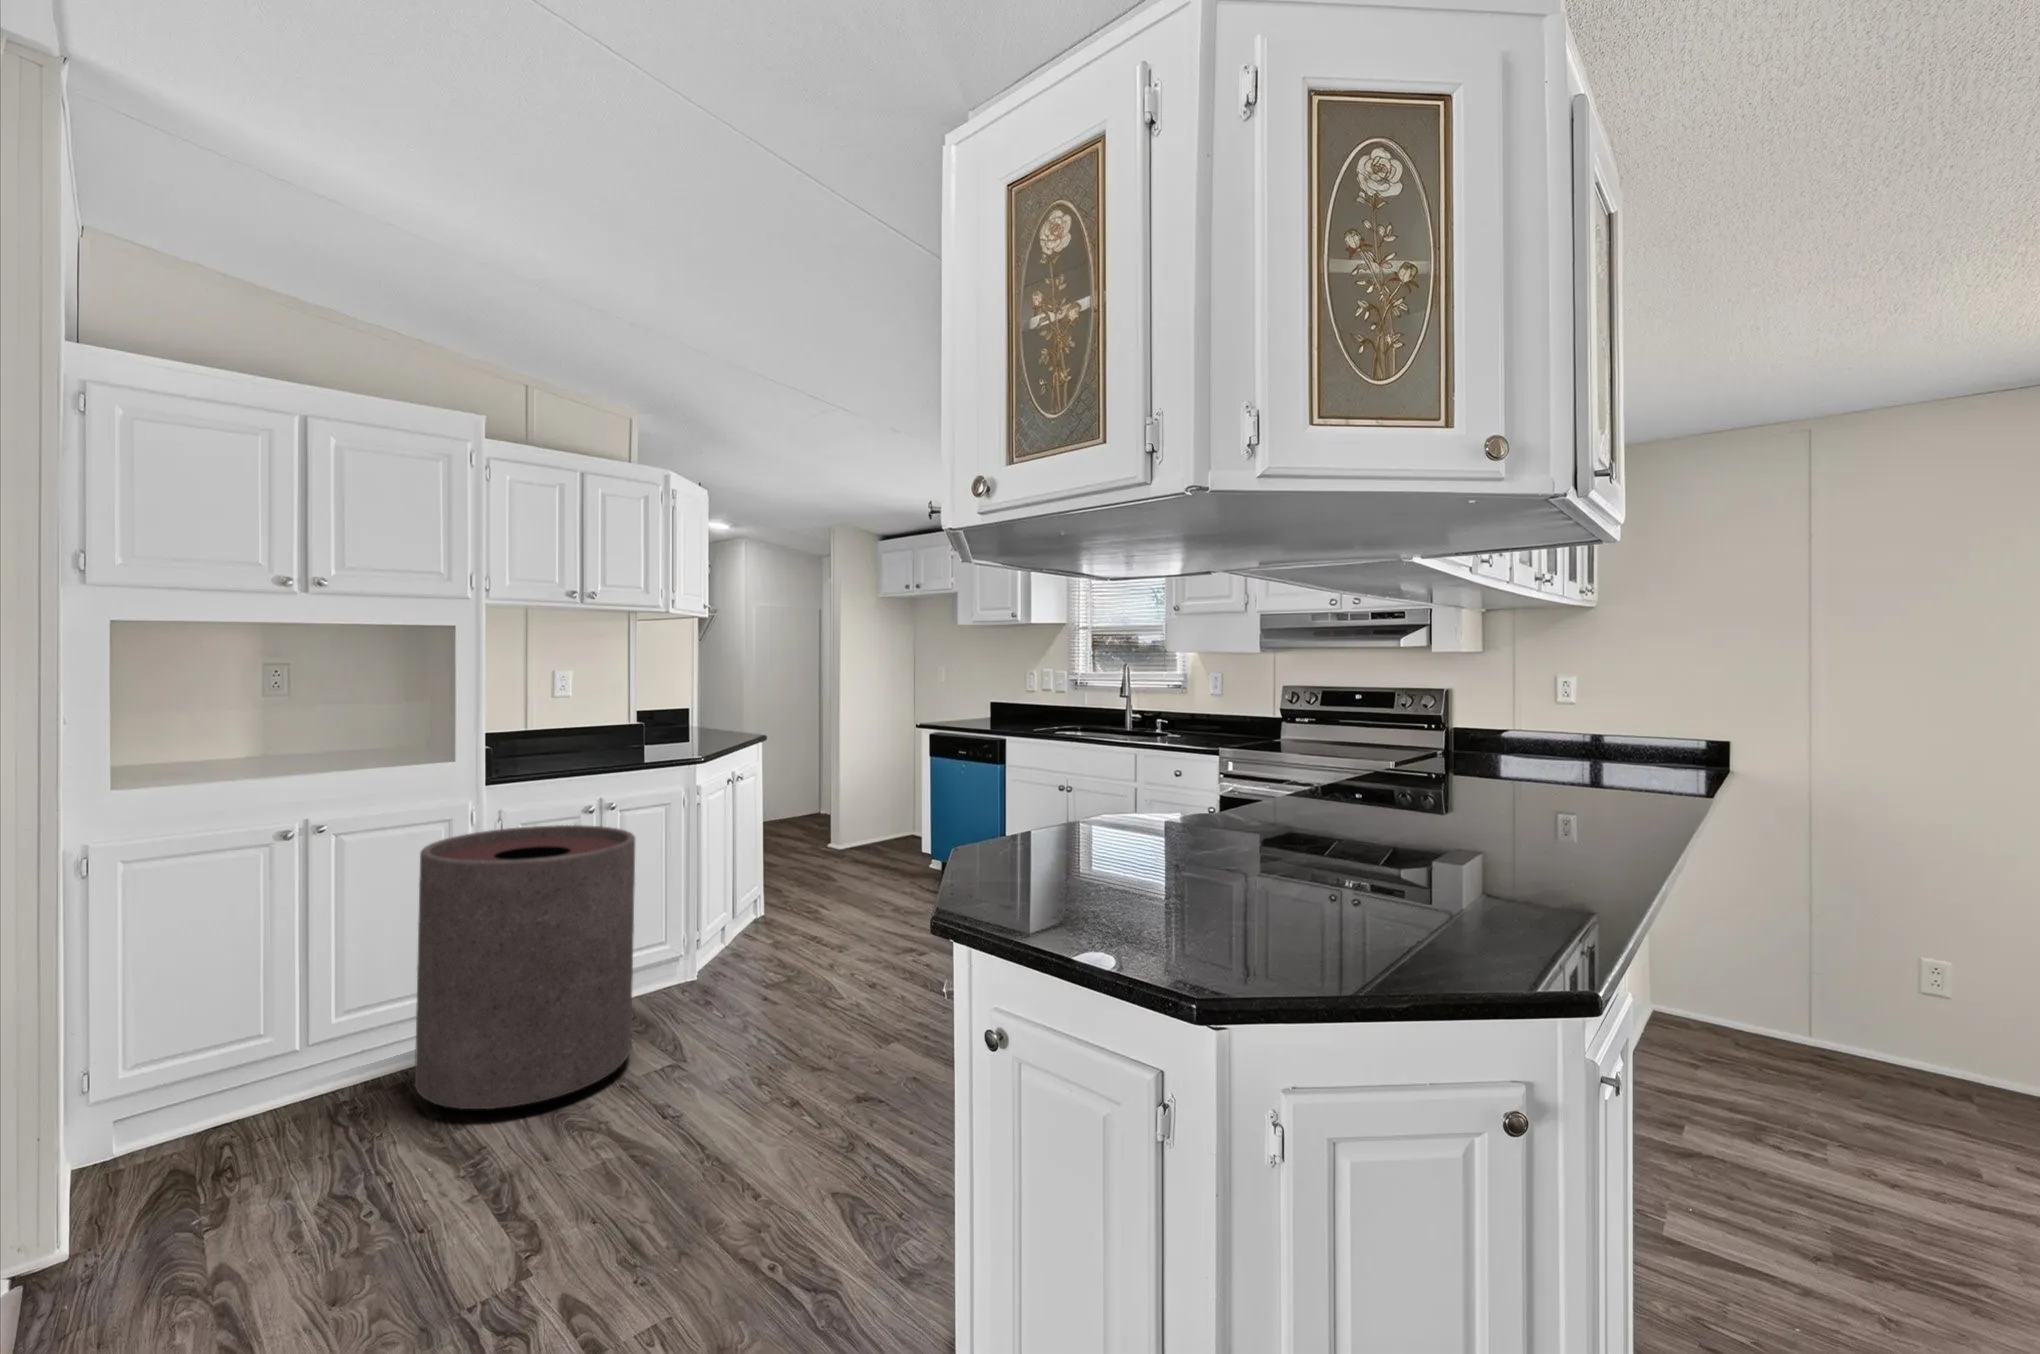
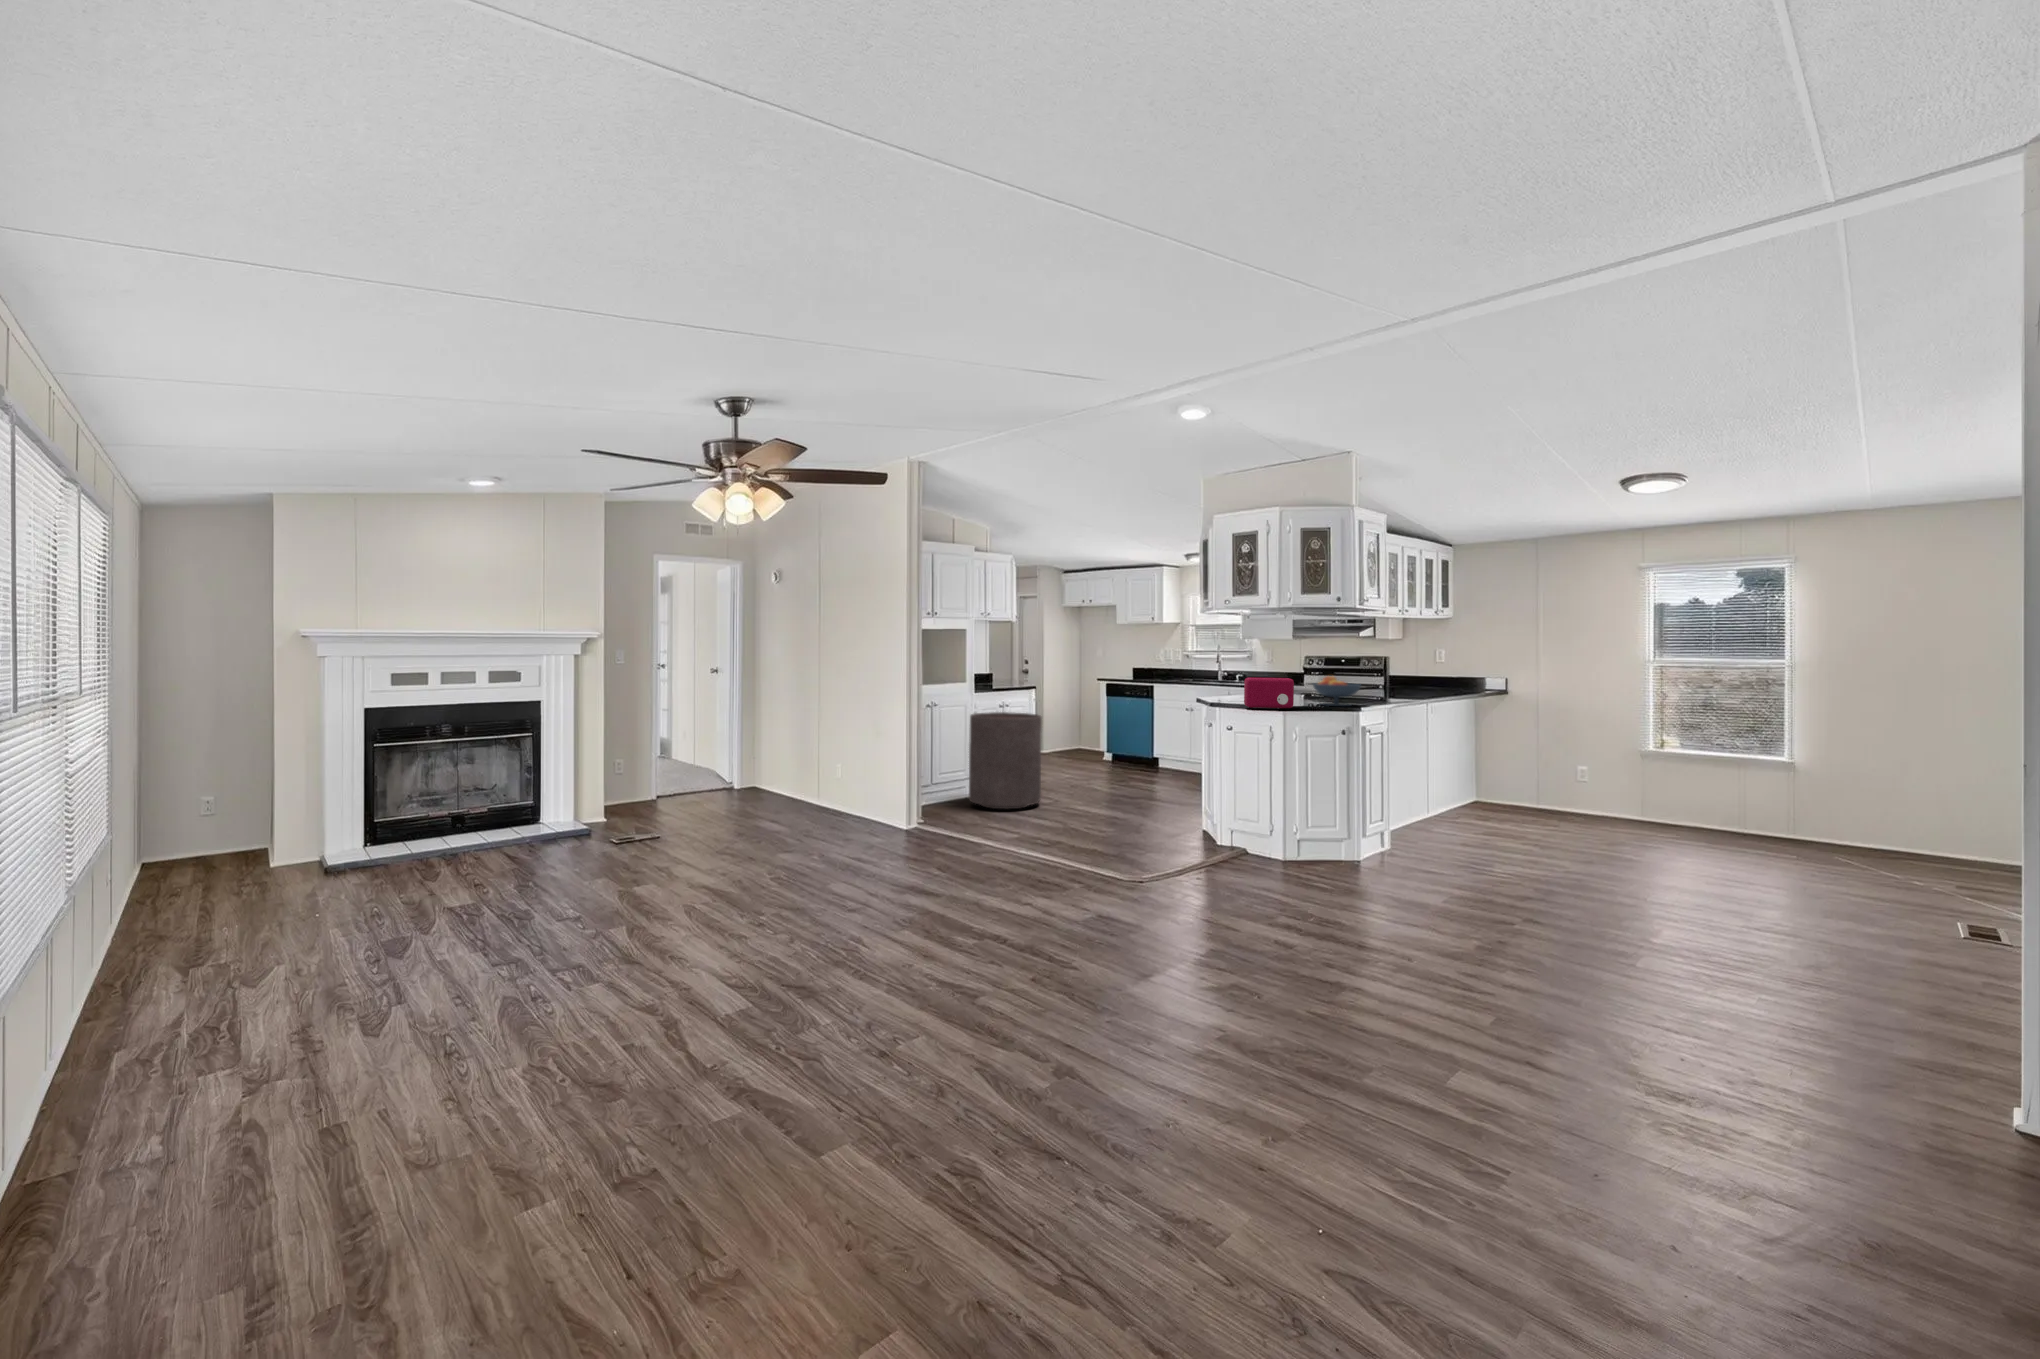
fruit bowl: none [1326,761,1490,872] -> present [1313,676,1360,706]
toaster: none [1085,783,1270,917] -> present [1244,677,1294,710]

